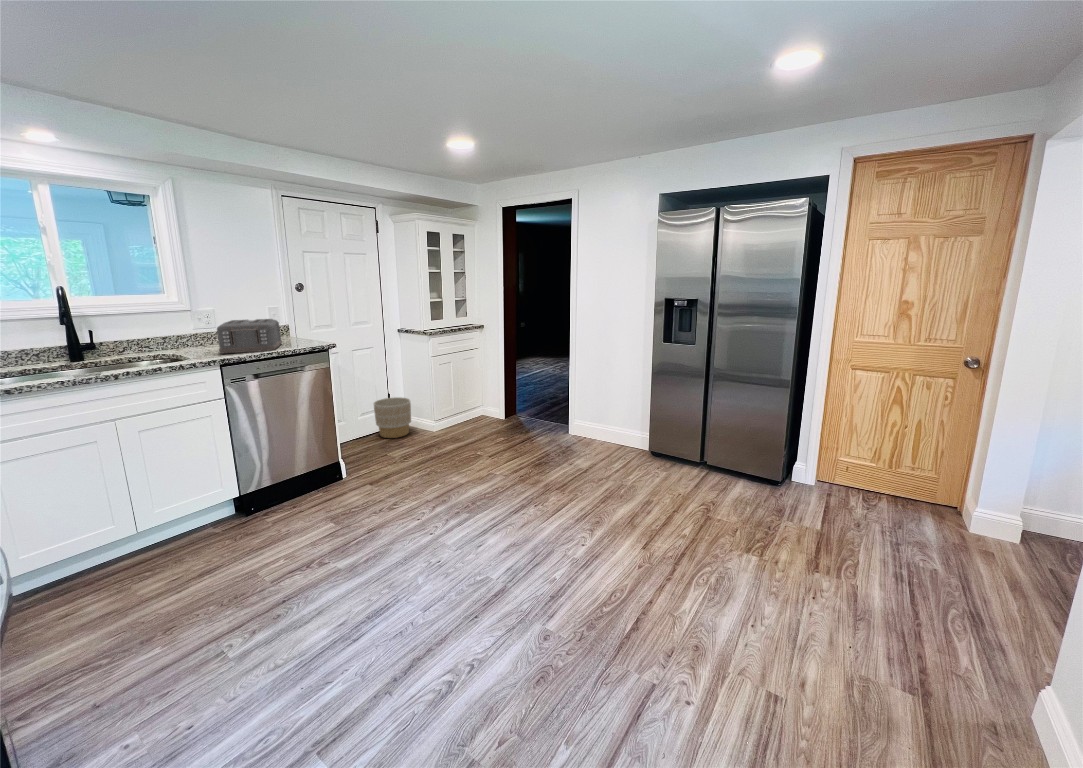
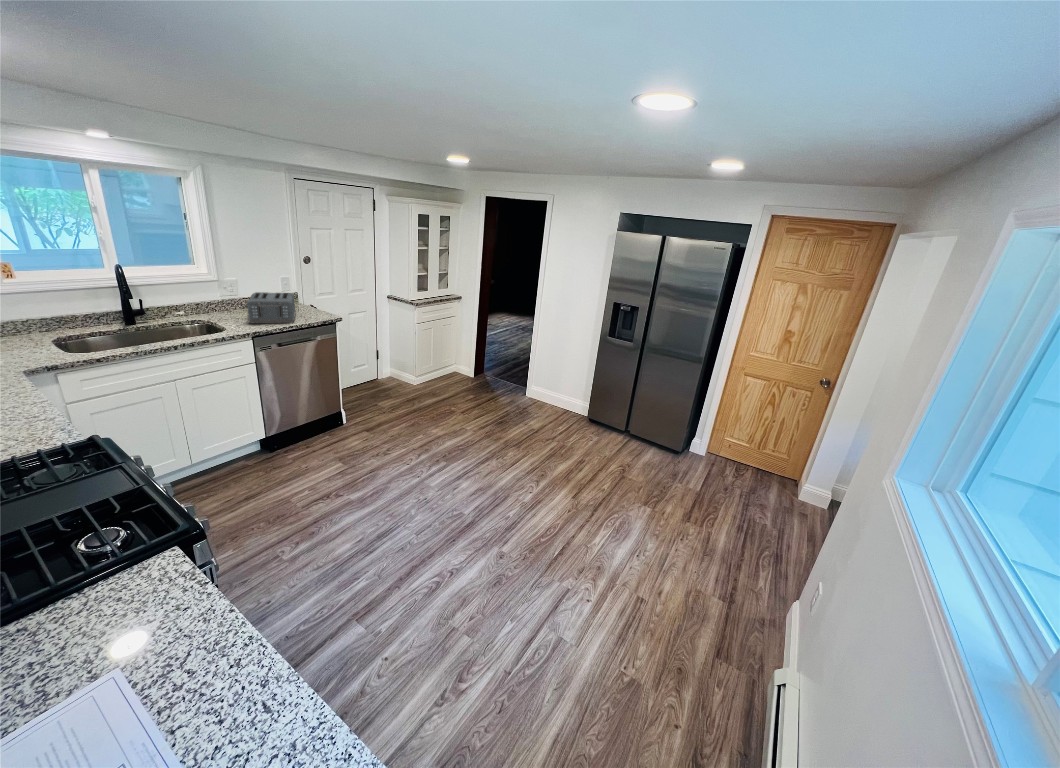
planter: present [374,397,411,438] -> none [364,353,395,388]

